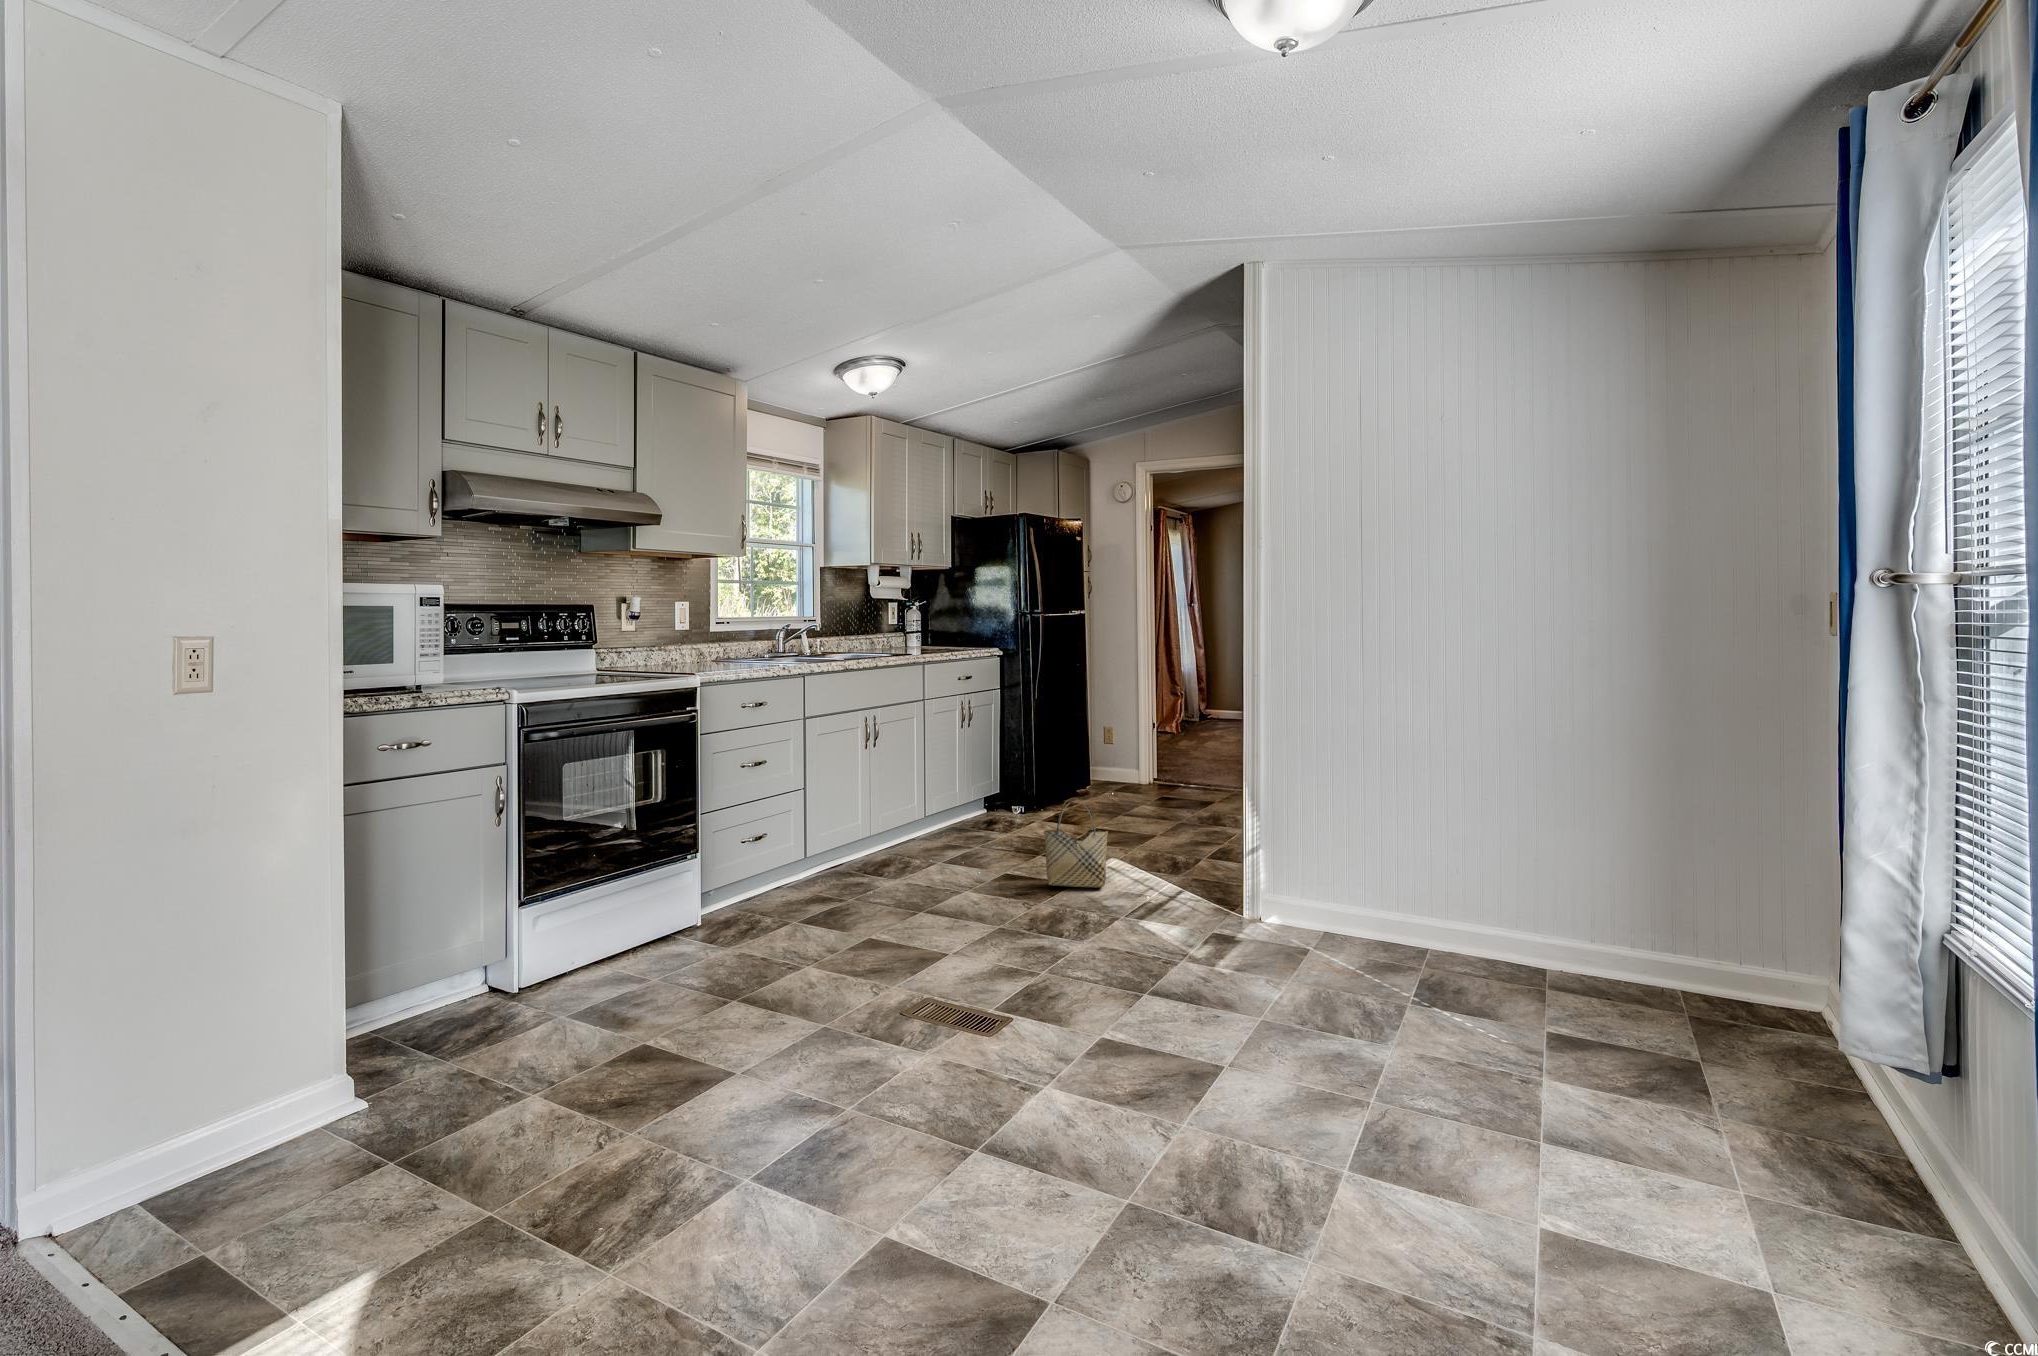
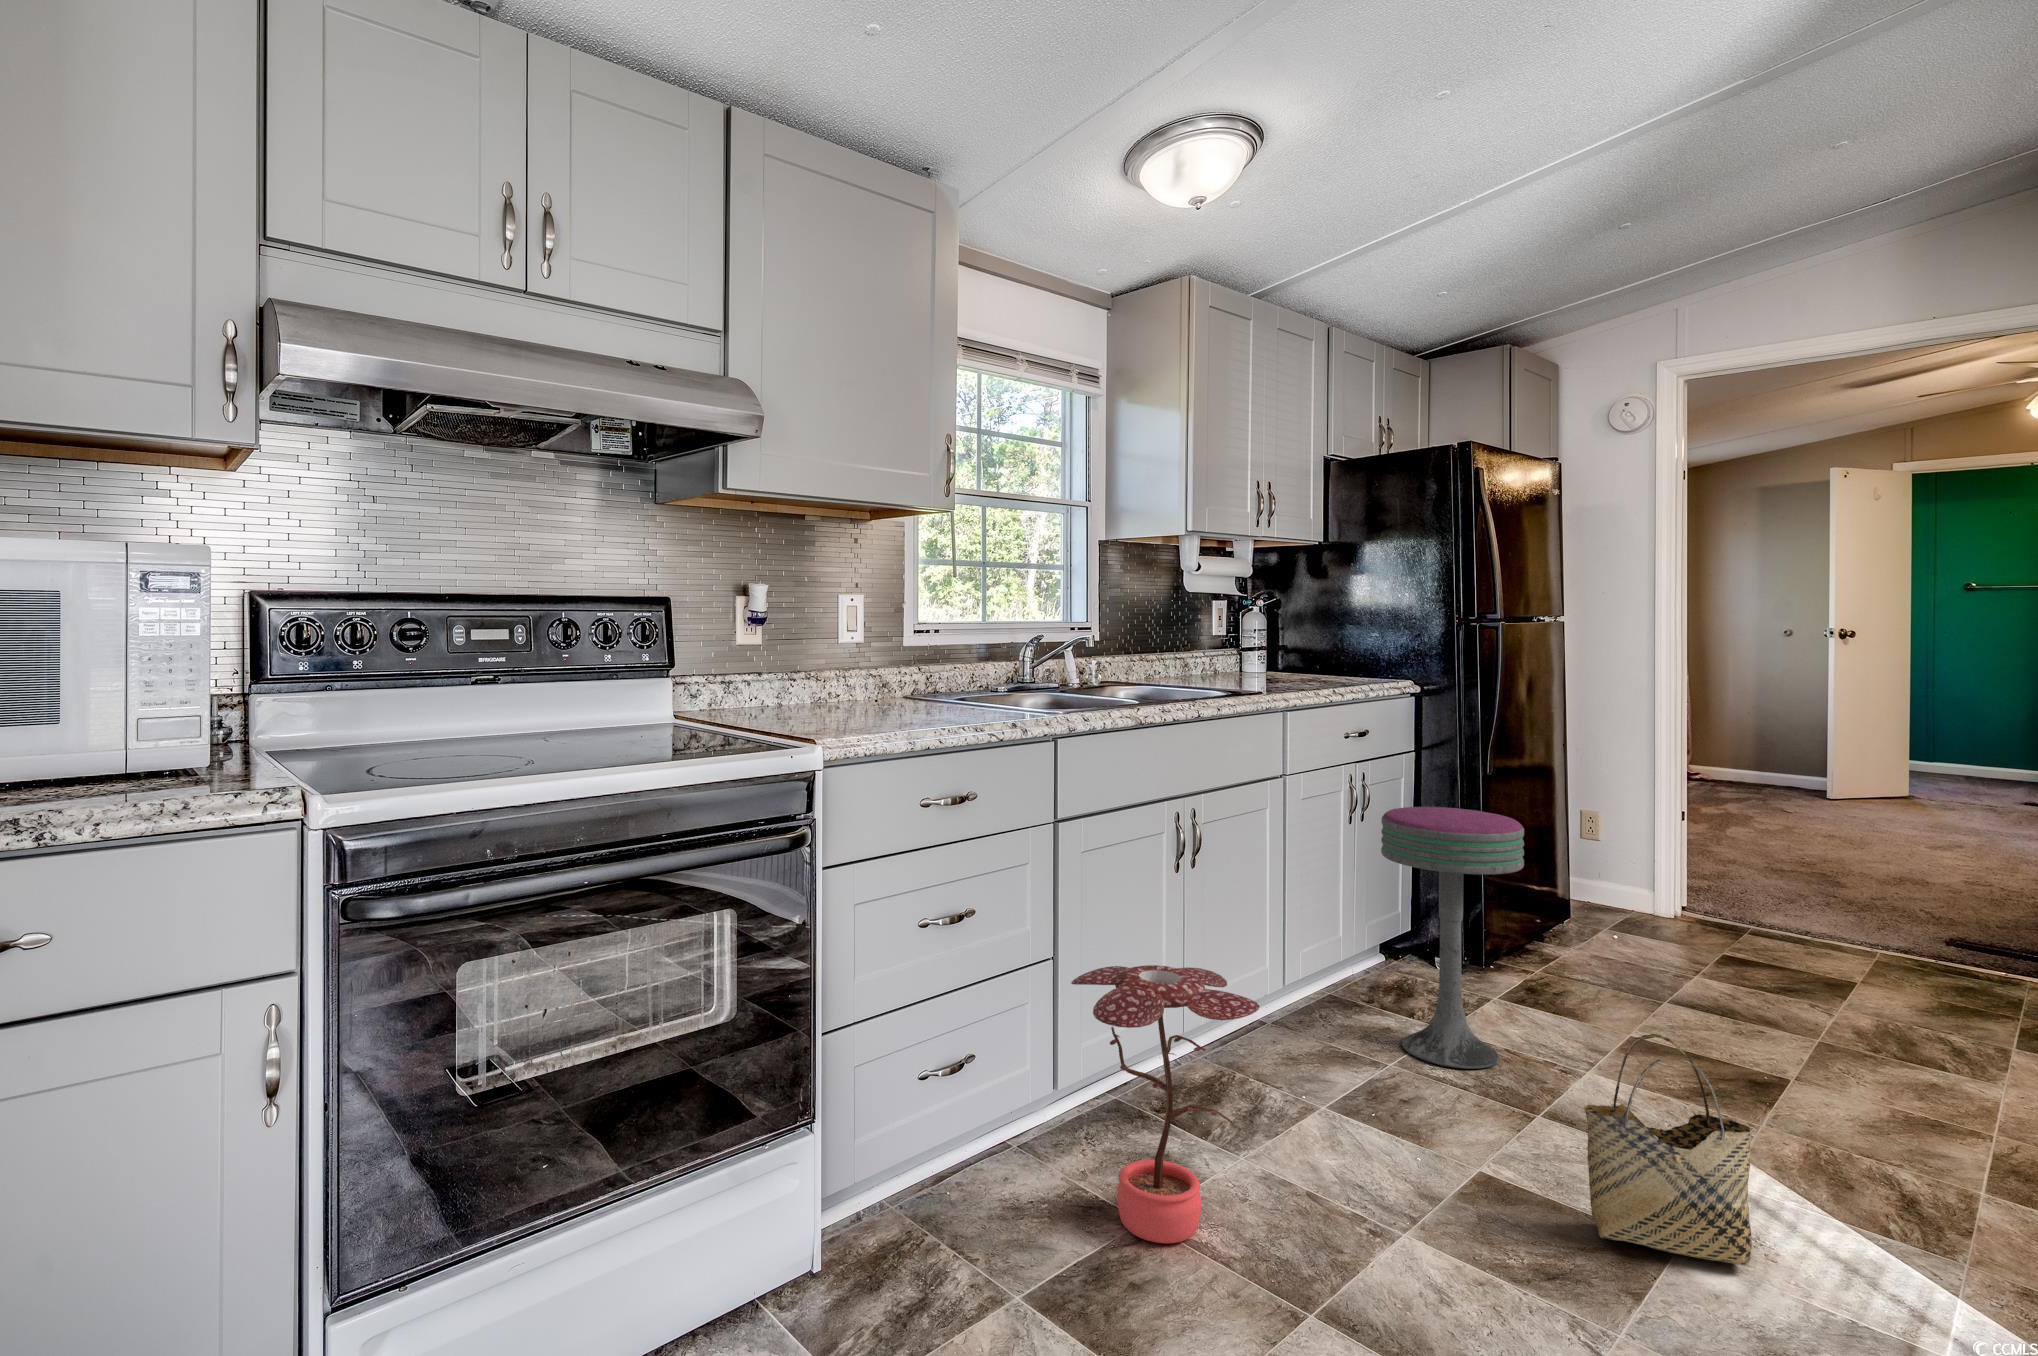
bar stool: none [974,714,1042,845] -> present [1381,807,1524,1069]
potted plant: none [815,780,902,904] -> present [1071,965,1260,1243]

